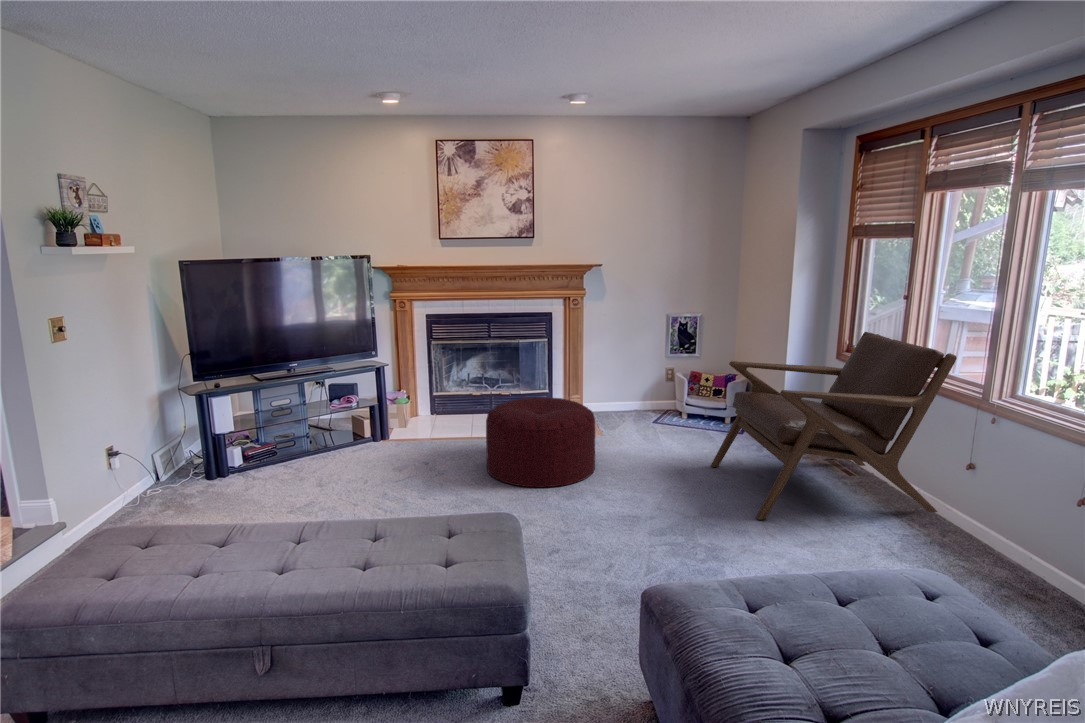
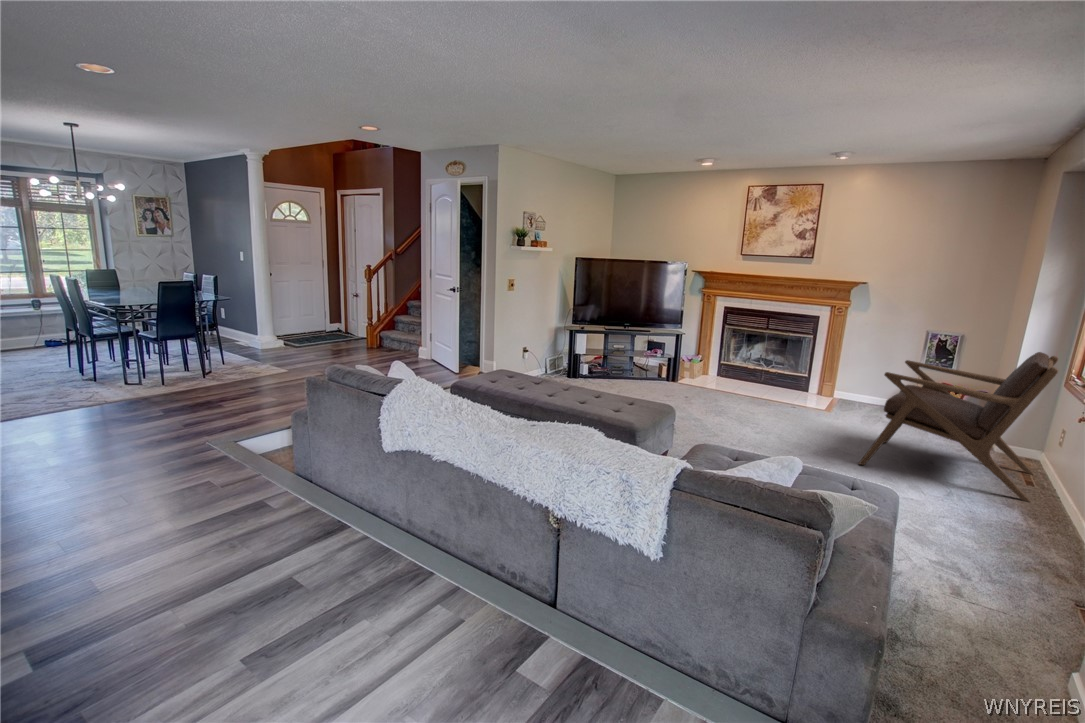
ottoman: present [486,397,595,487] -> none [714,367,797,424]

